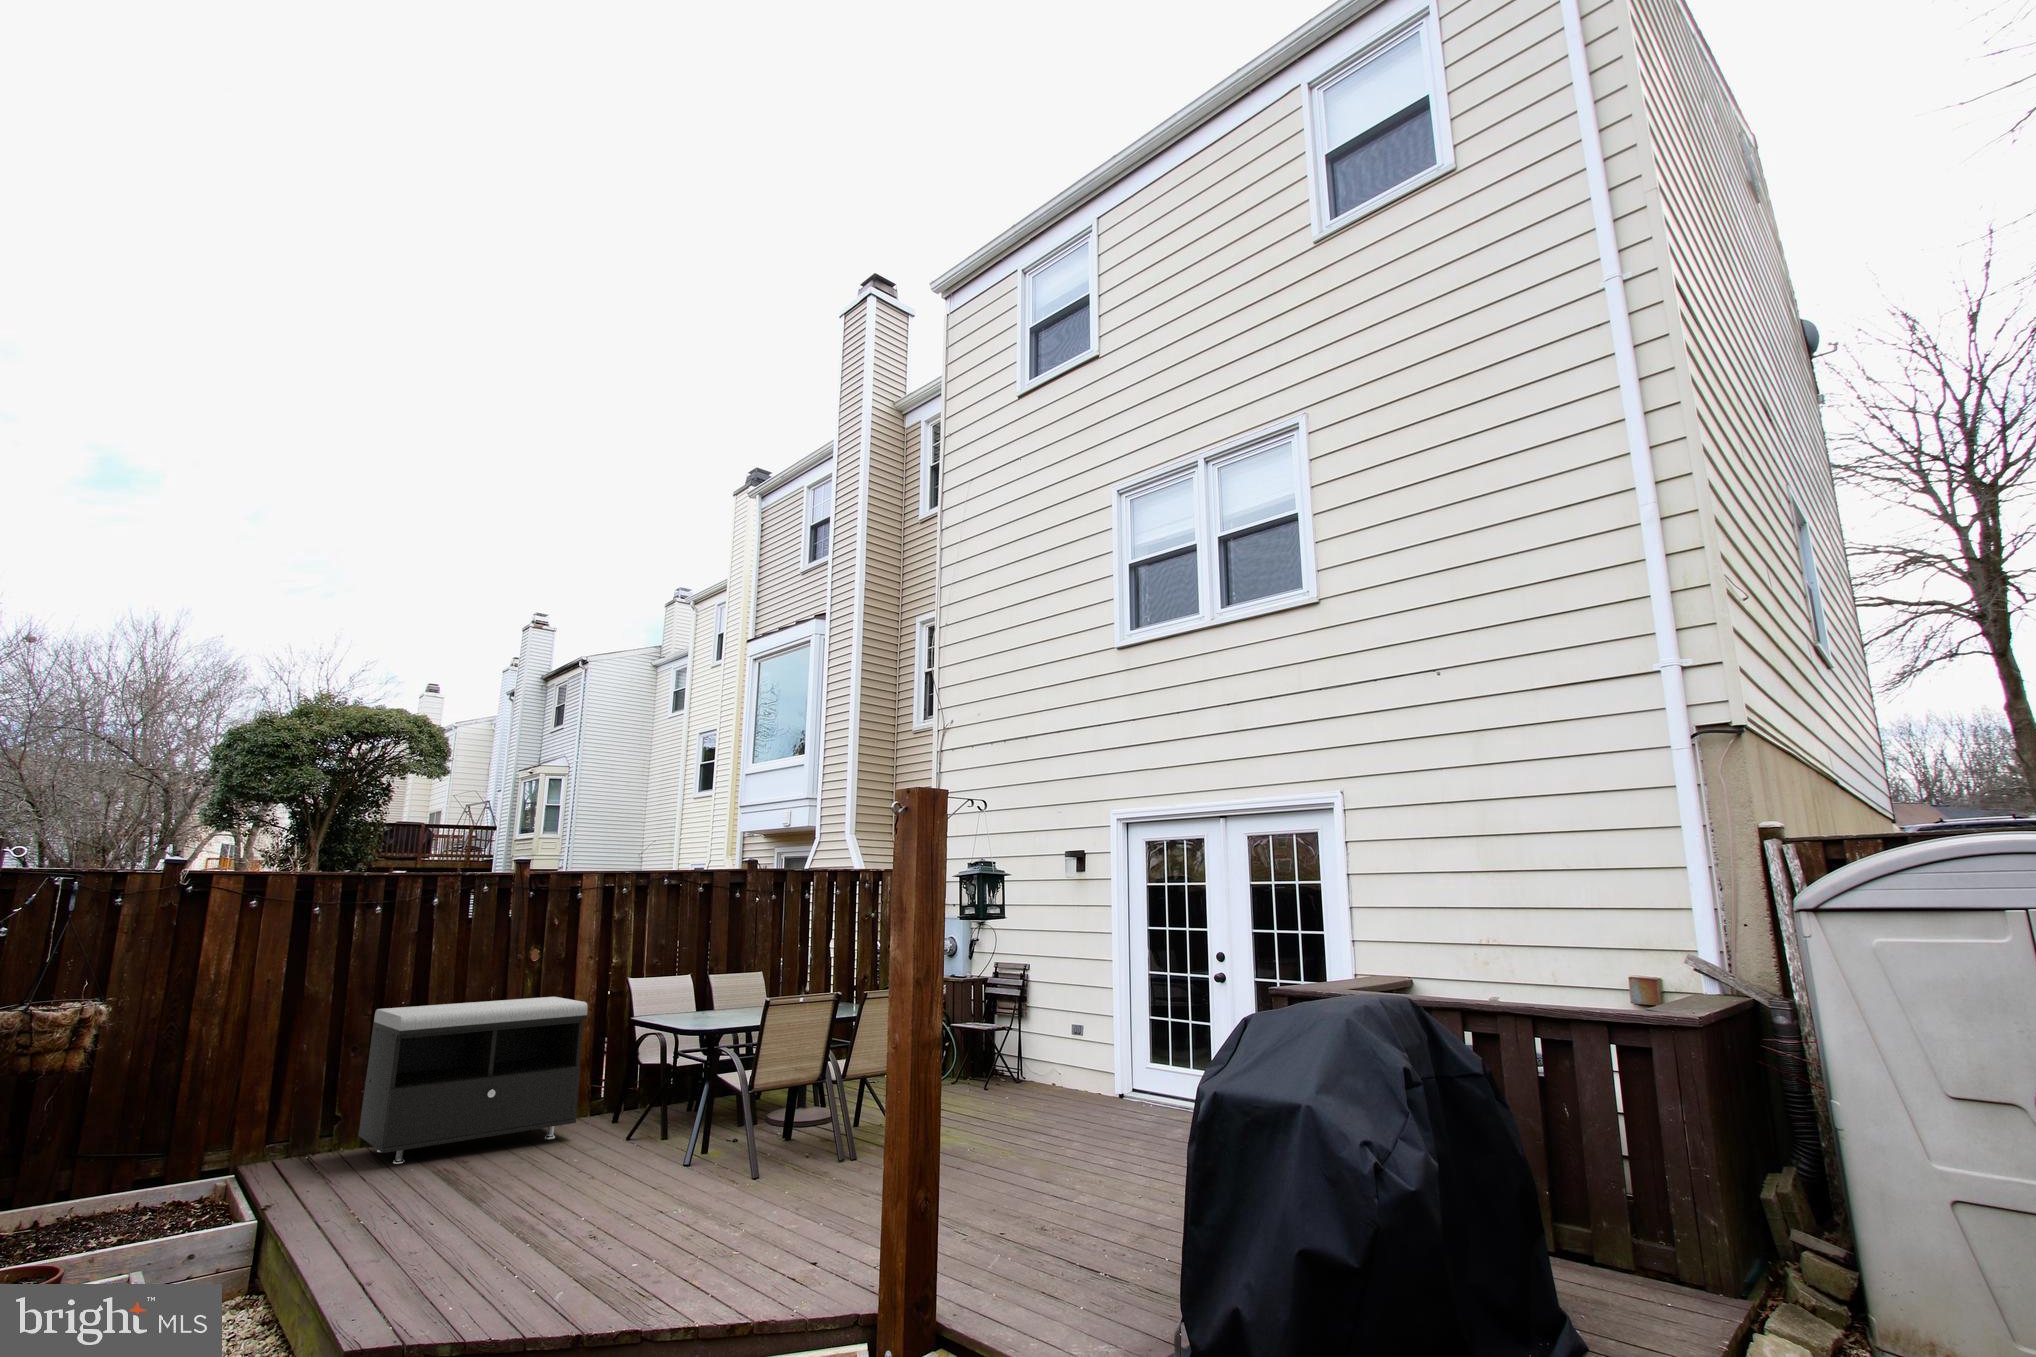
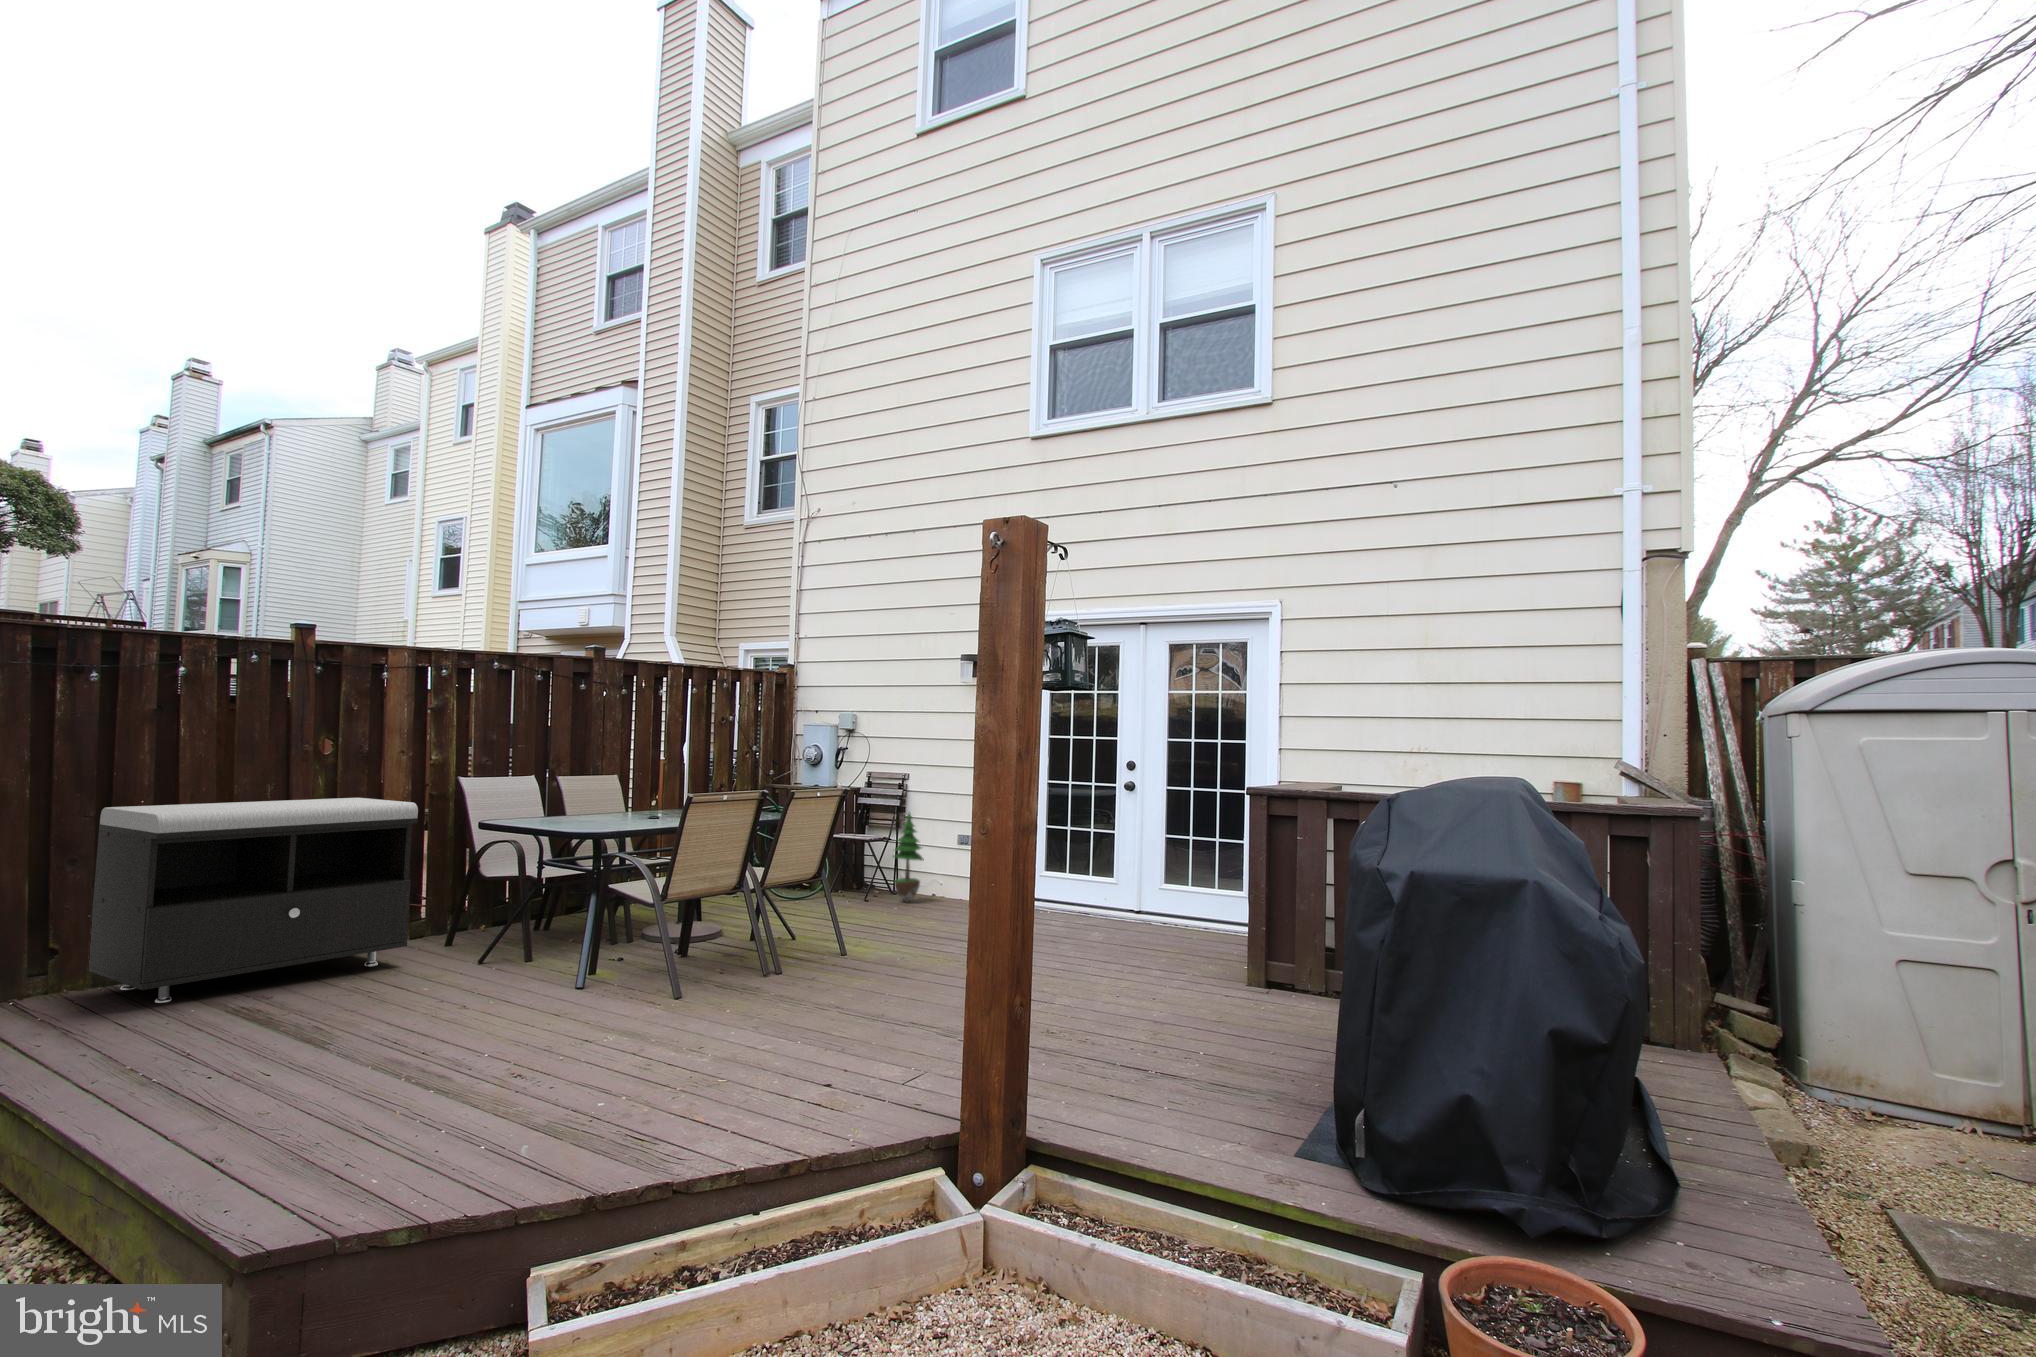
potted tree: none [1010,1000,1041,1090] -> present [893,813,924,901]

